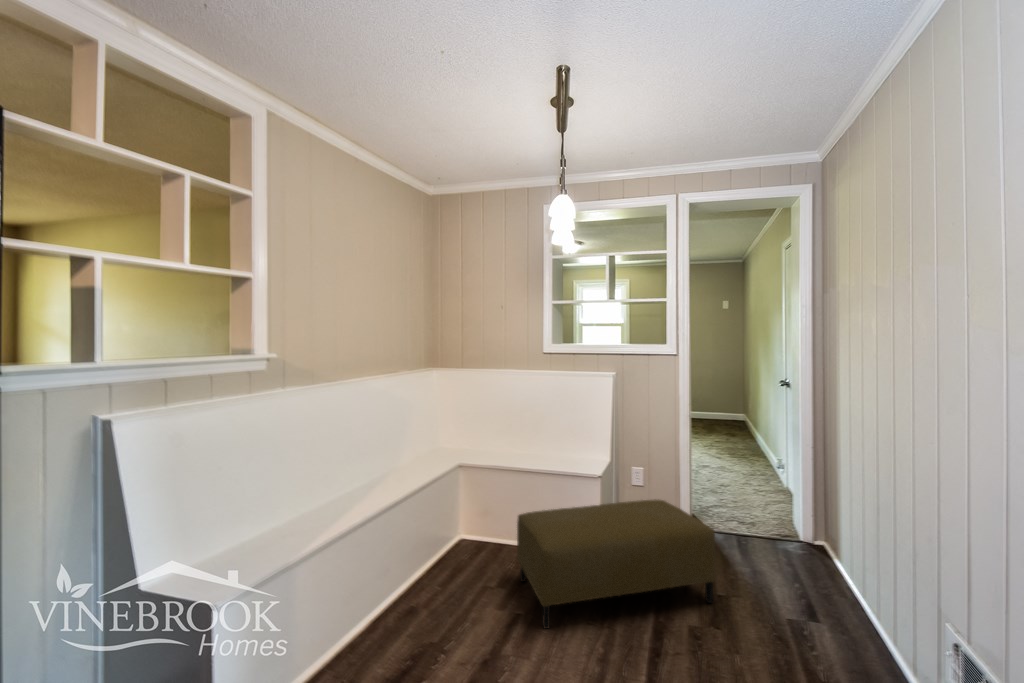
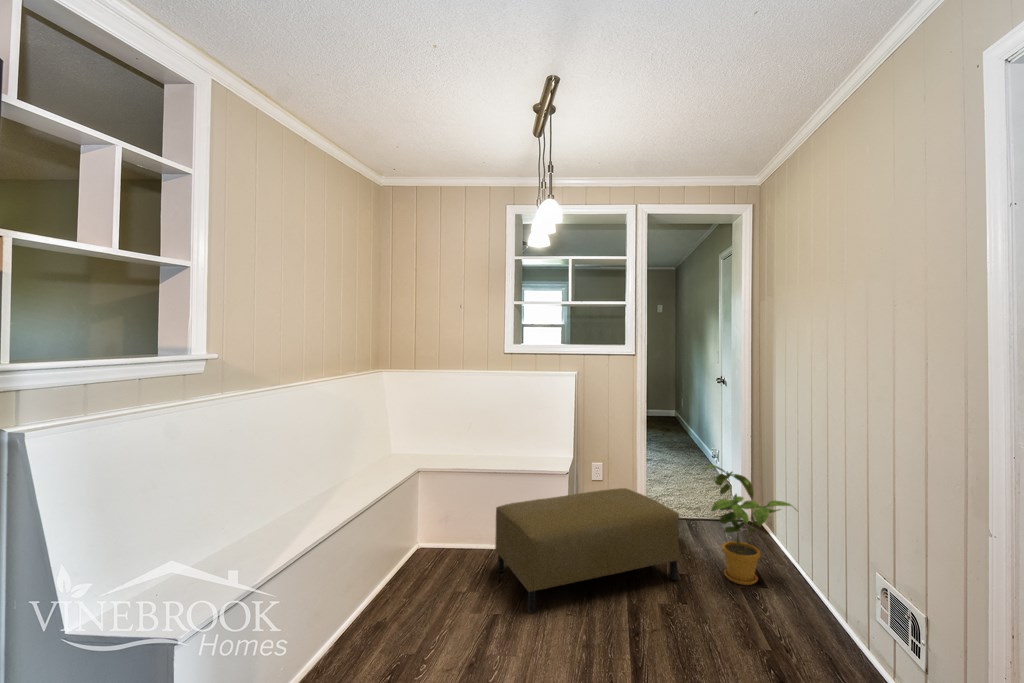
house plant: none [748,478,858,614] -> present [705,465,792,585]

